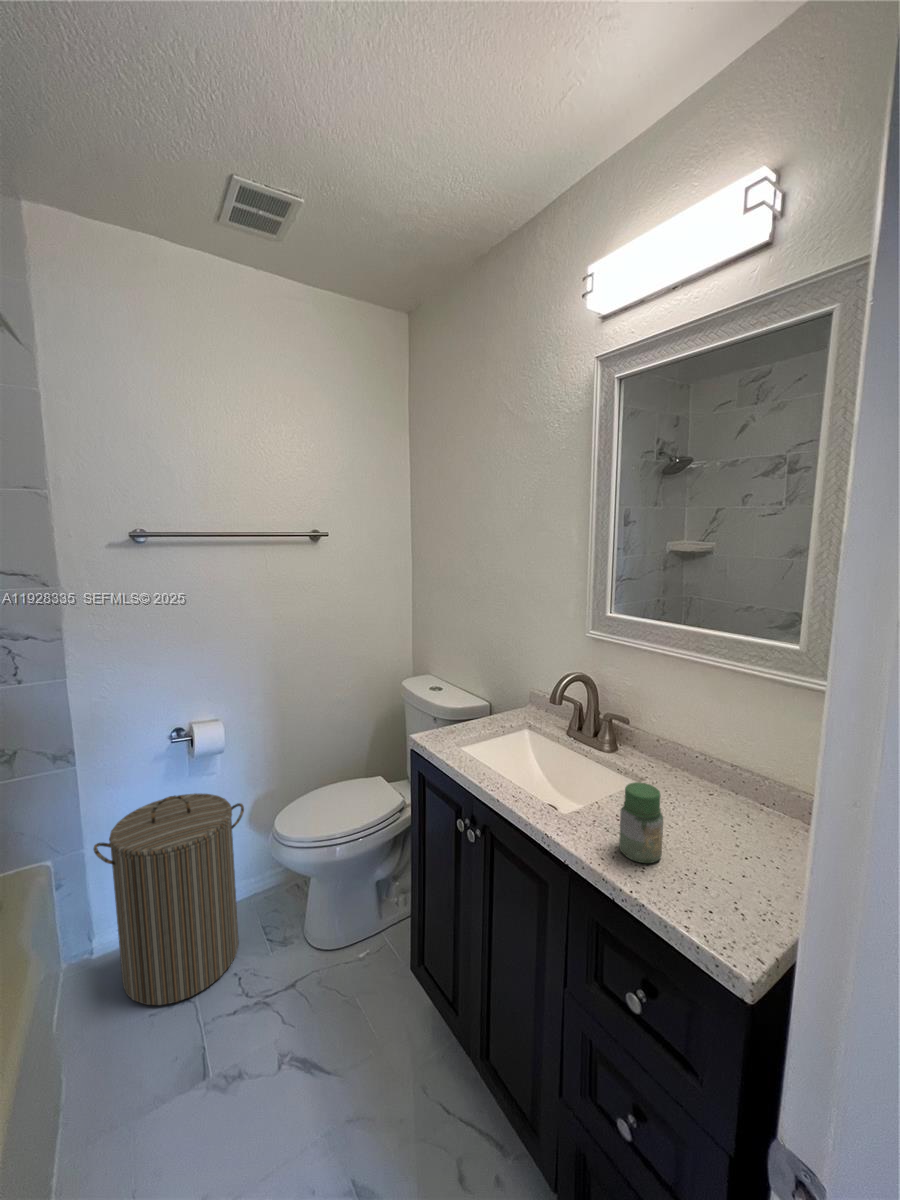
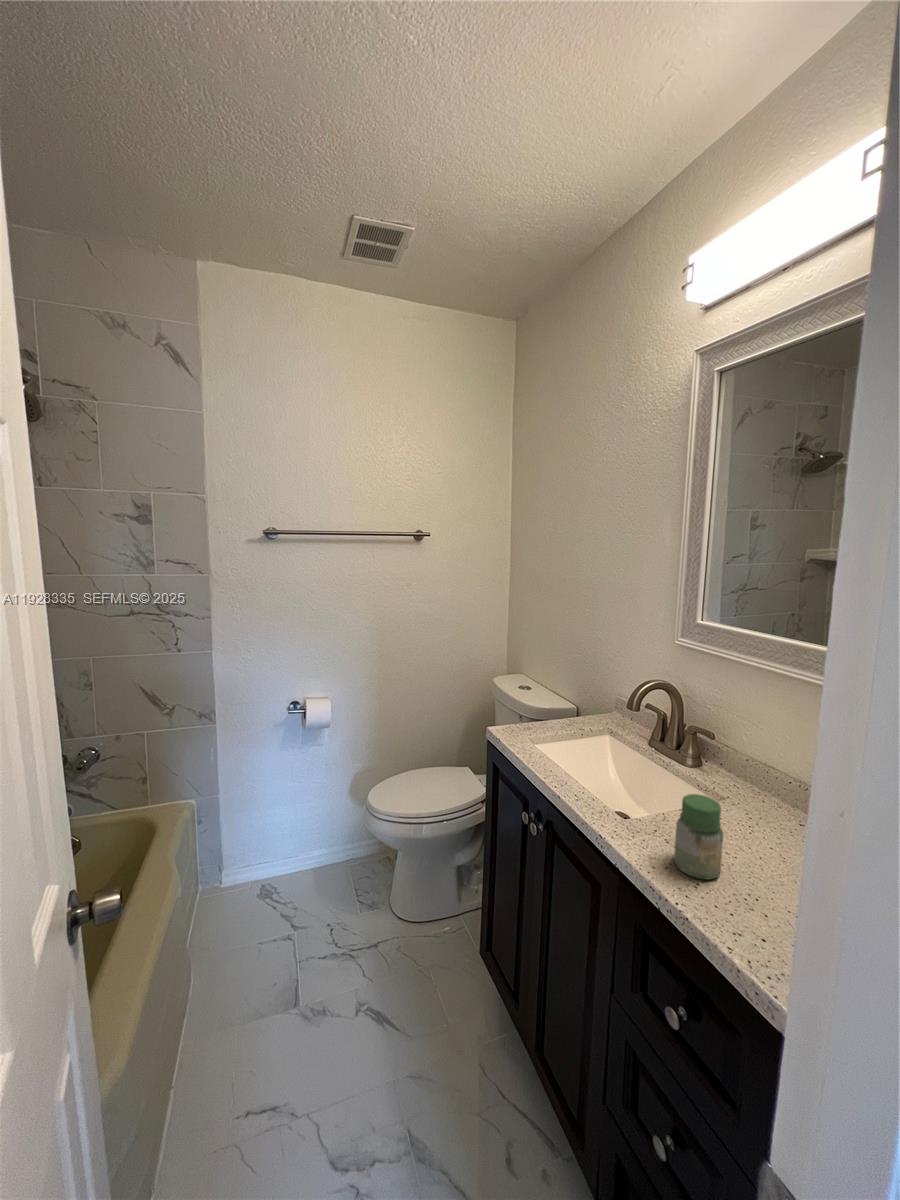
laundry hamper: present [93,793,244,1005] -> none [223,760,345,939]

